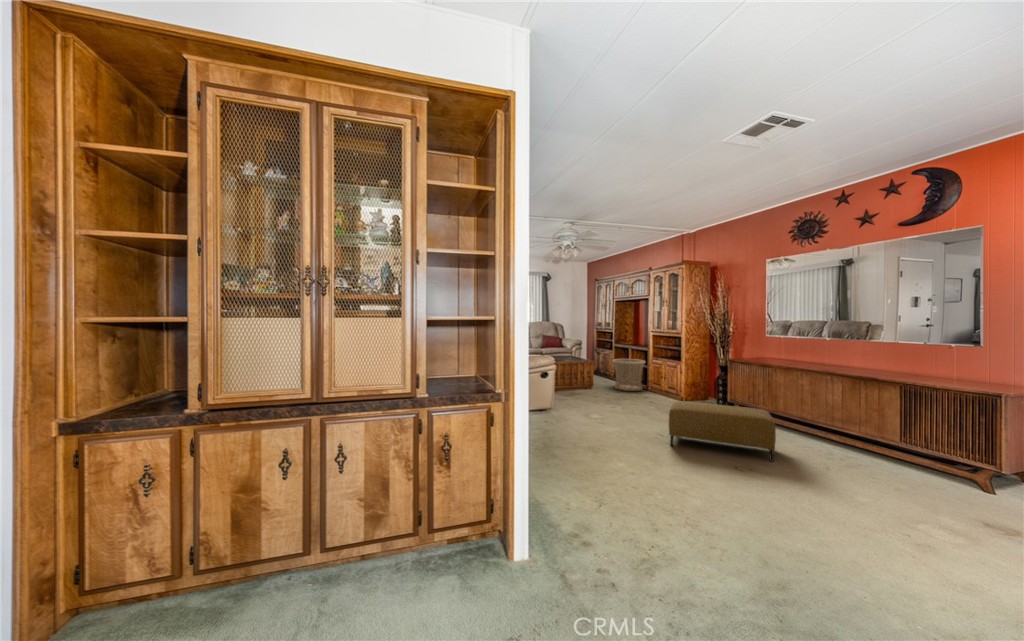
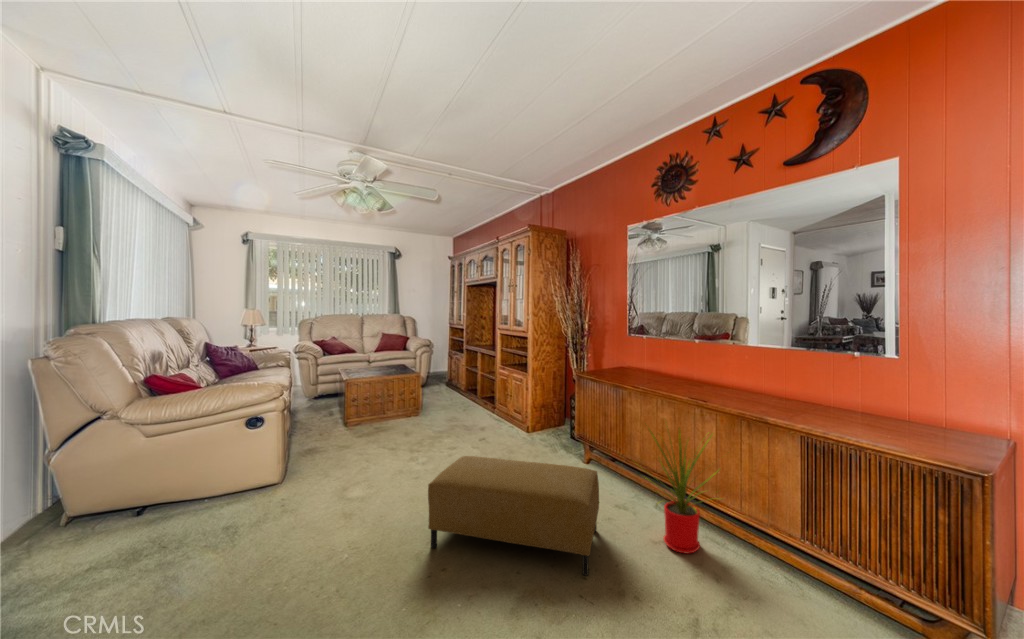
basket: present [612,359,646,391] -> none [448,367,493,413]
house plant: none [792,382,864,459] -> present [648,430,718,554]

